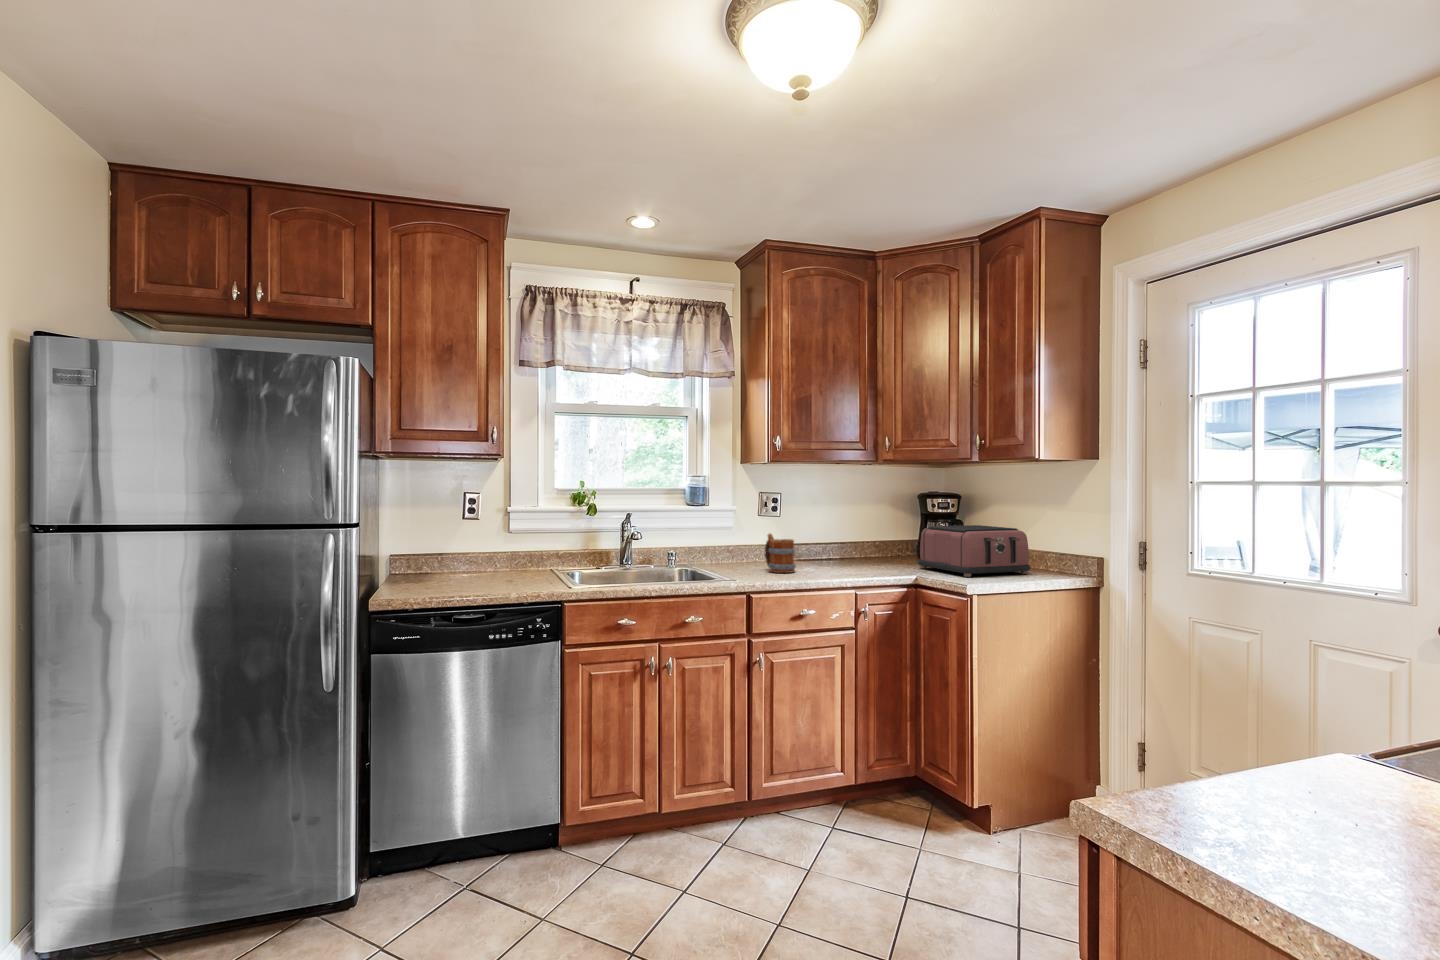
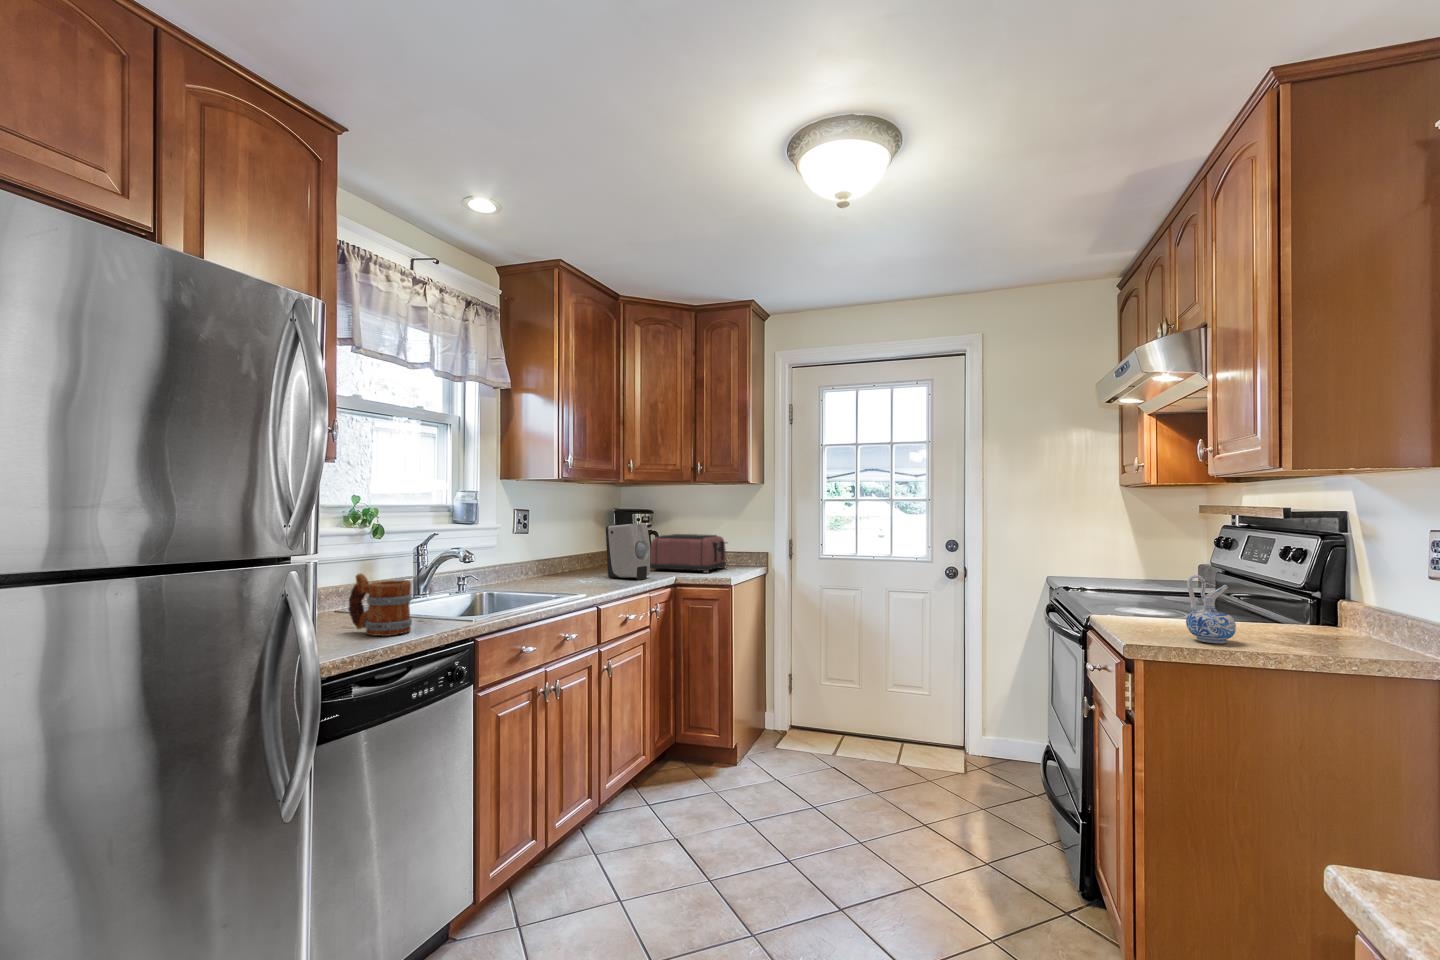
soap dispenser: none [836,511,874,575] -> present [606,524,650,580]
mug: present [765,534,796,573] -> present [348,574,412,636]
ceramic pitcher: none [1229,660,1344,834] -> present [1186,575,1236,644]

